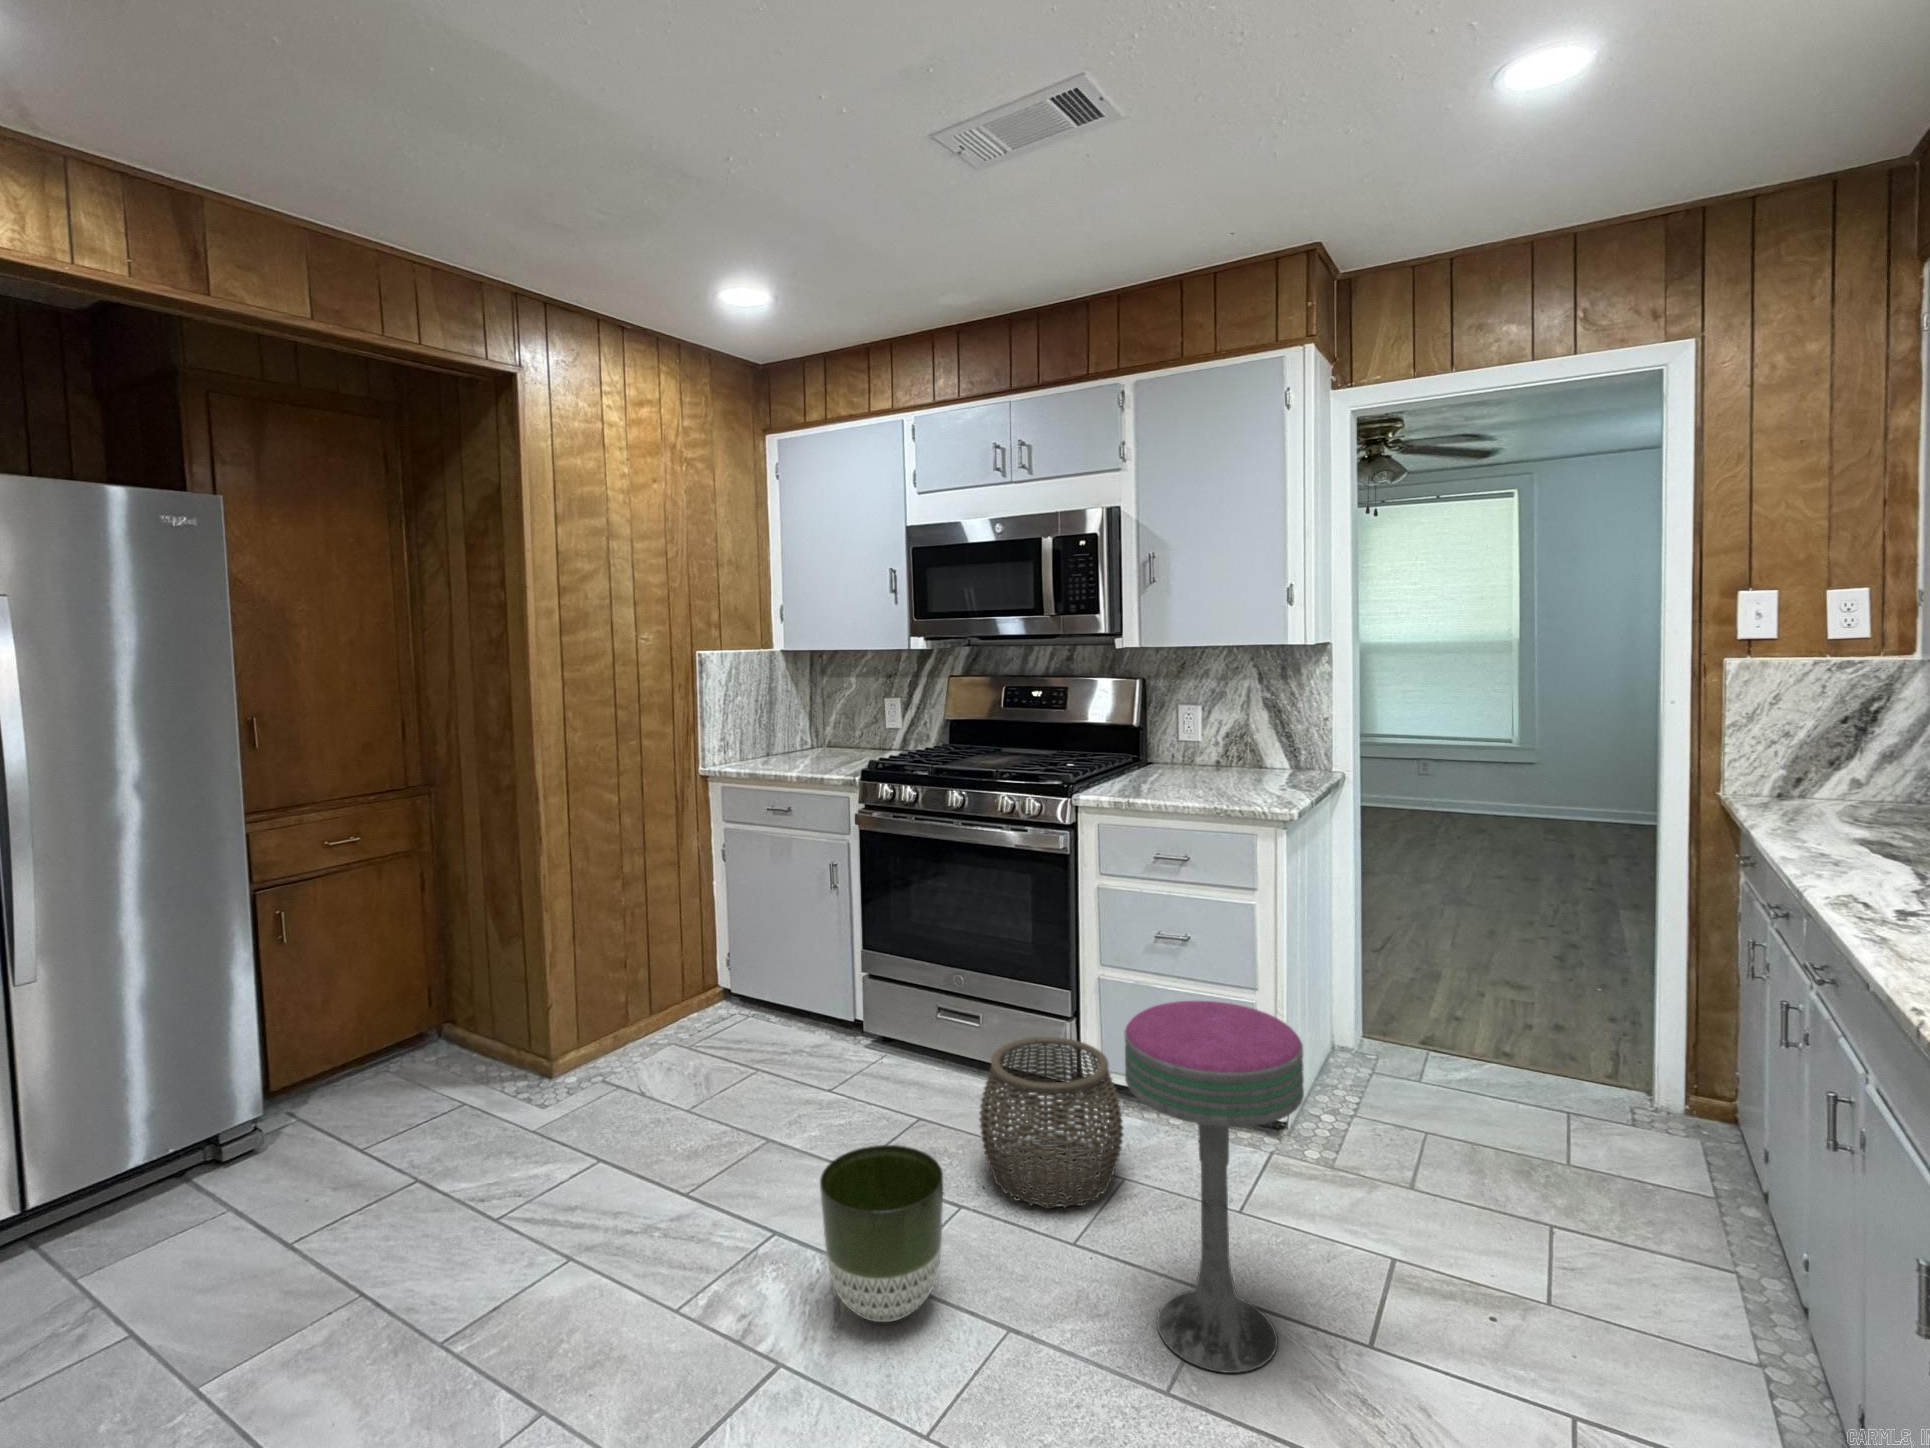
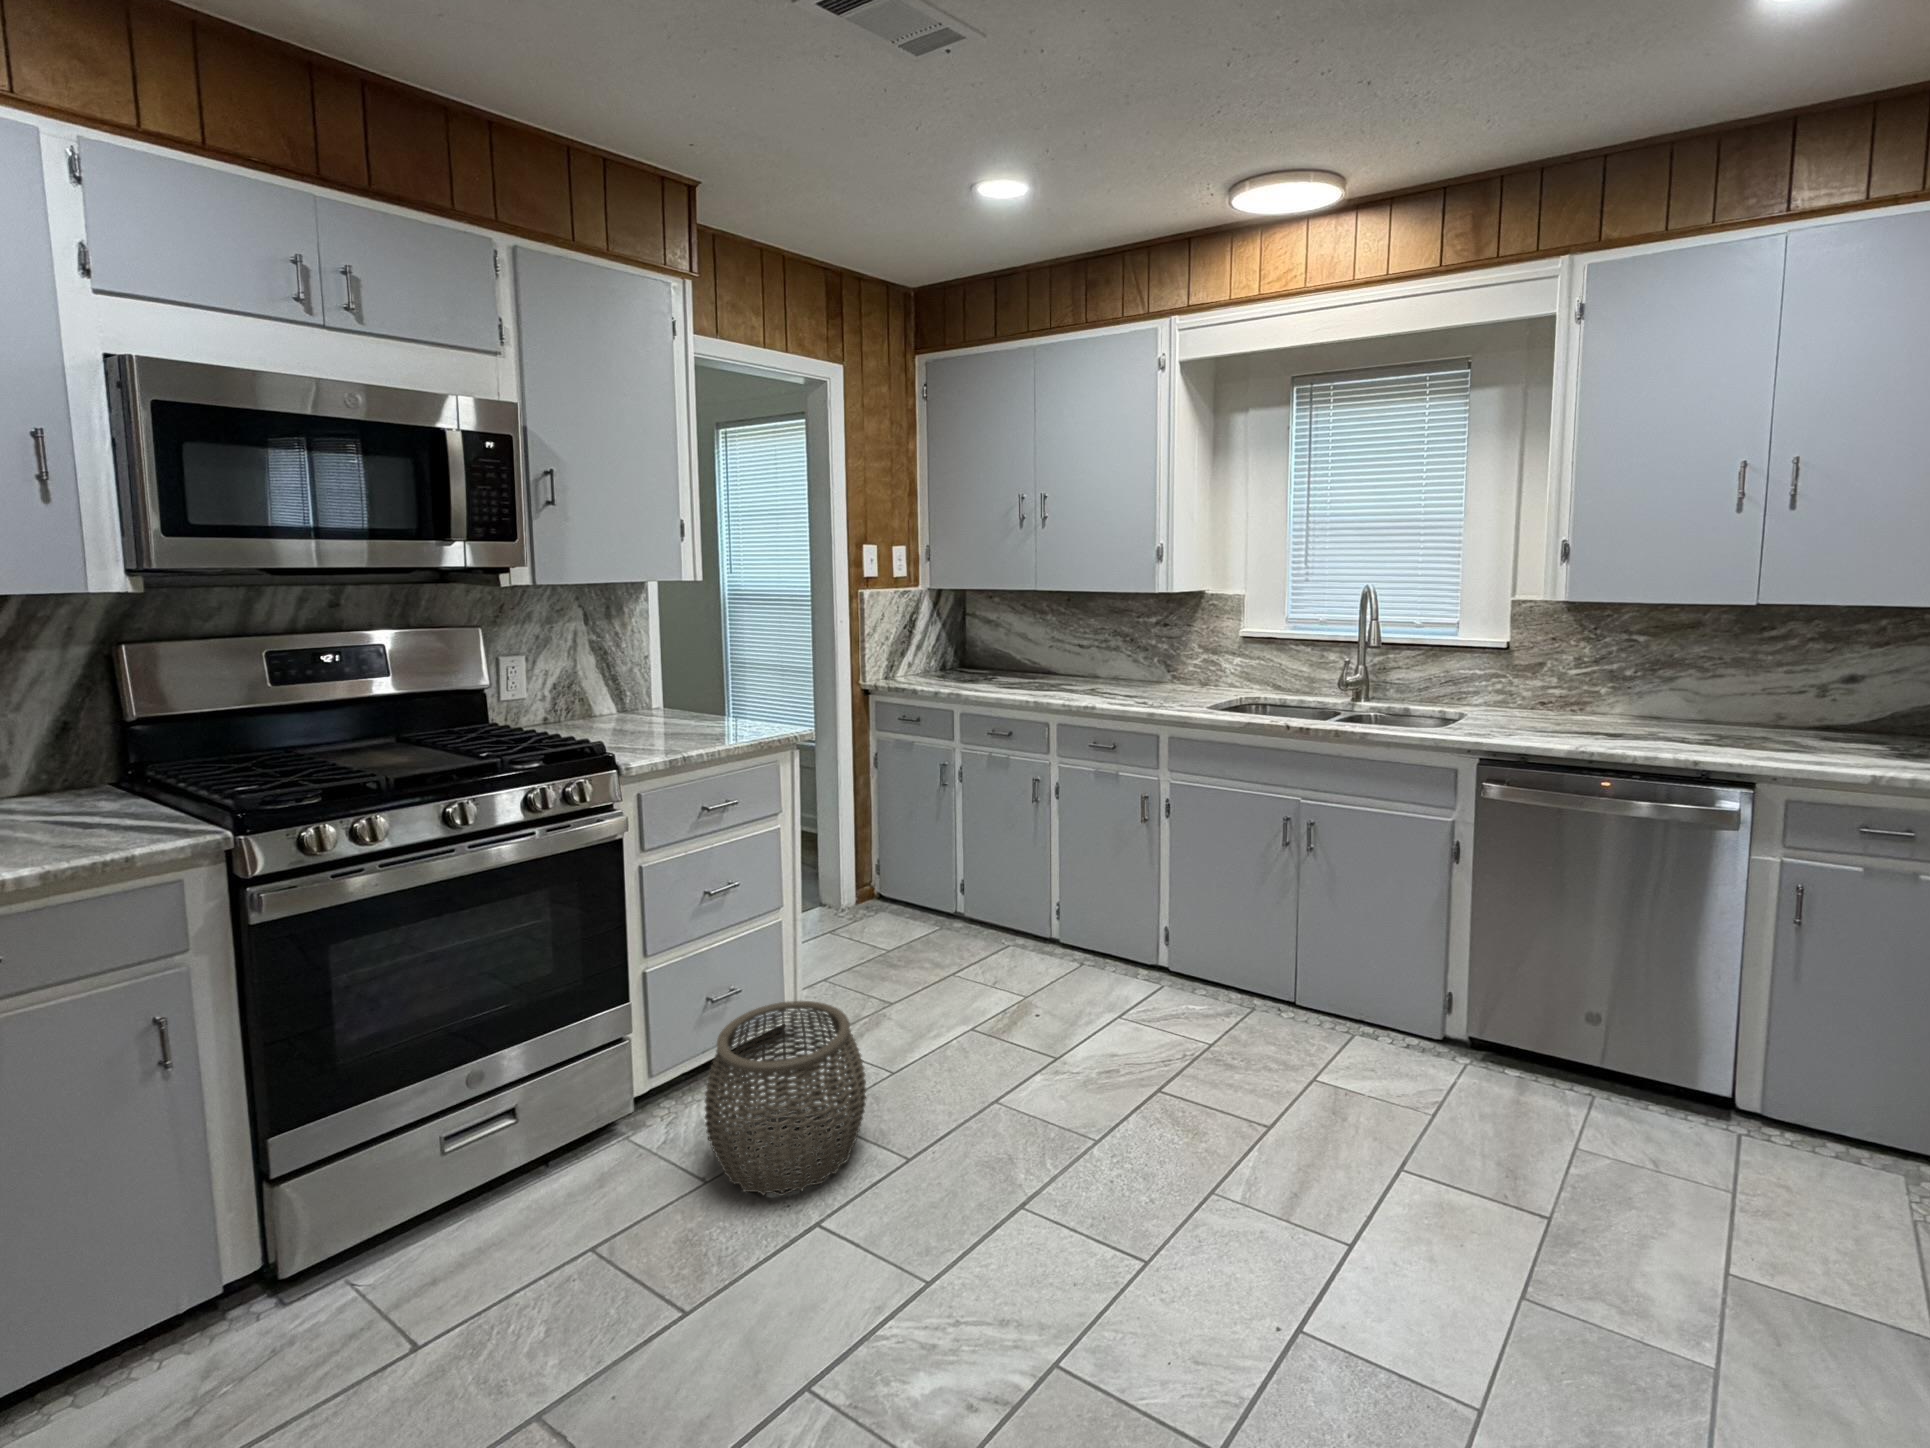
bar stool: present [1124,1001,1304,1373] -> none [965,849,1097,1119]
planter: present [820,1145,943,1322] -> none [900,1120,1040,1323]

